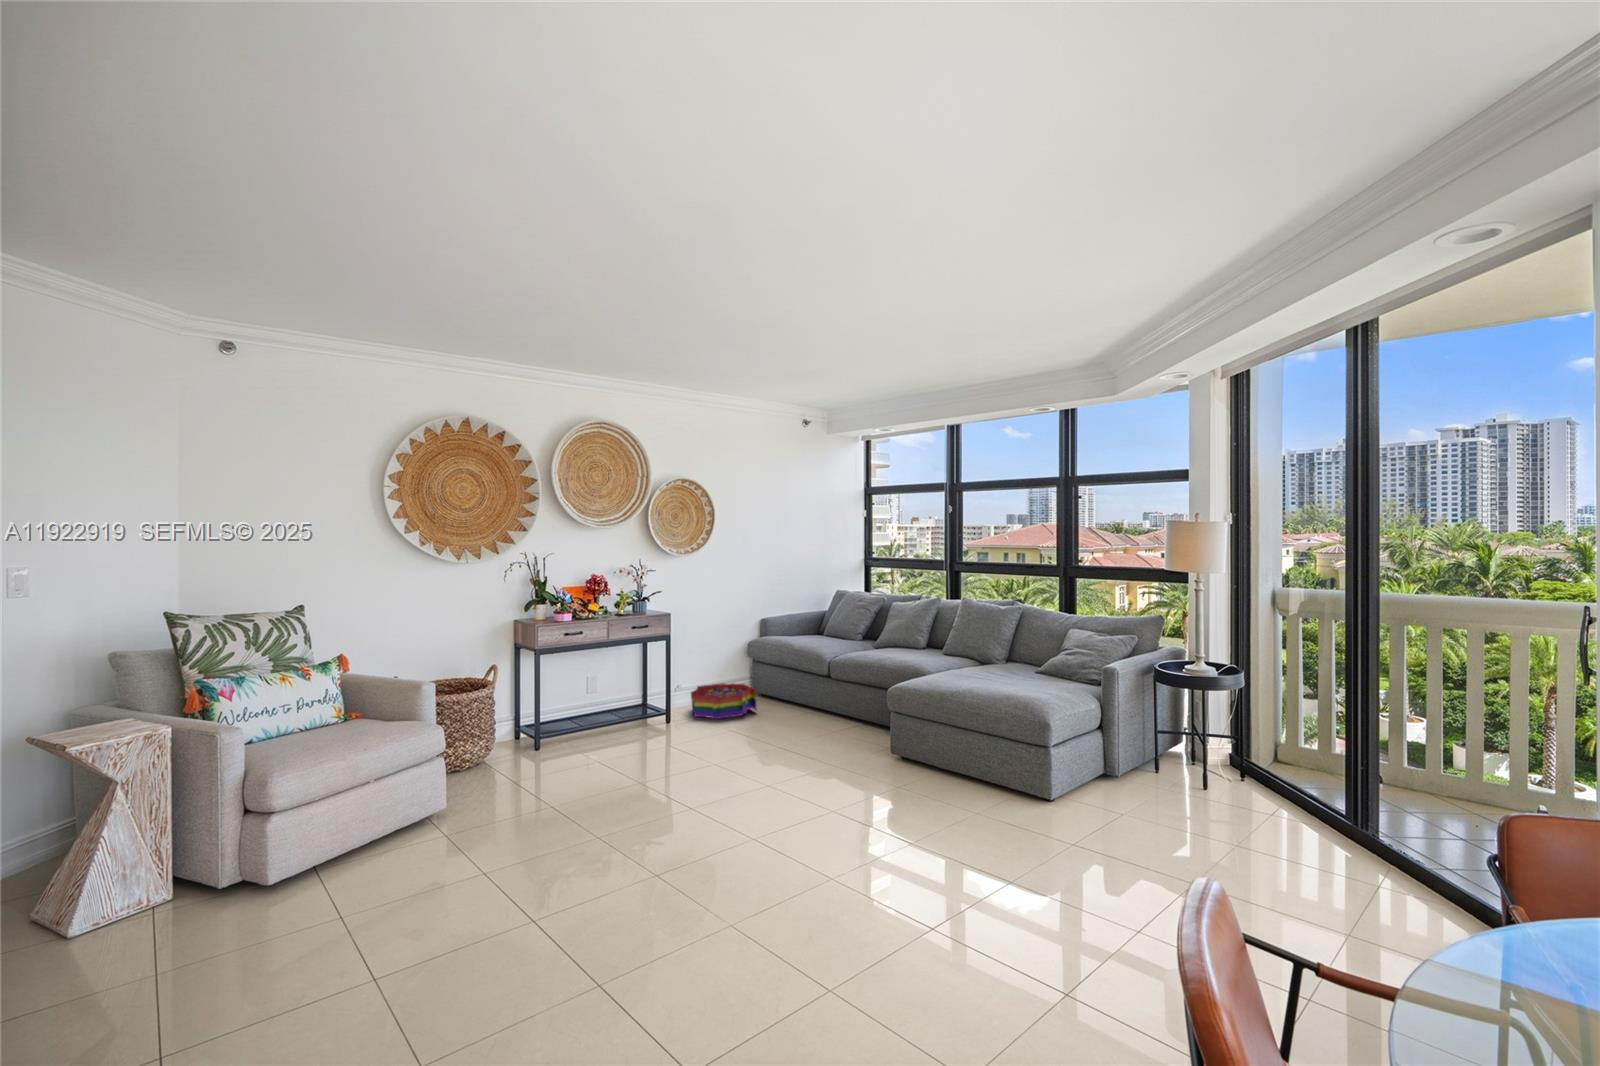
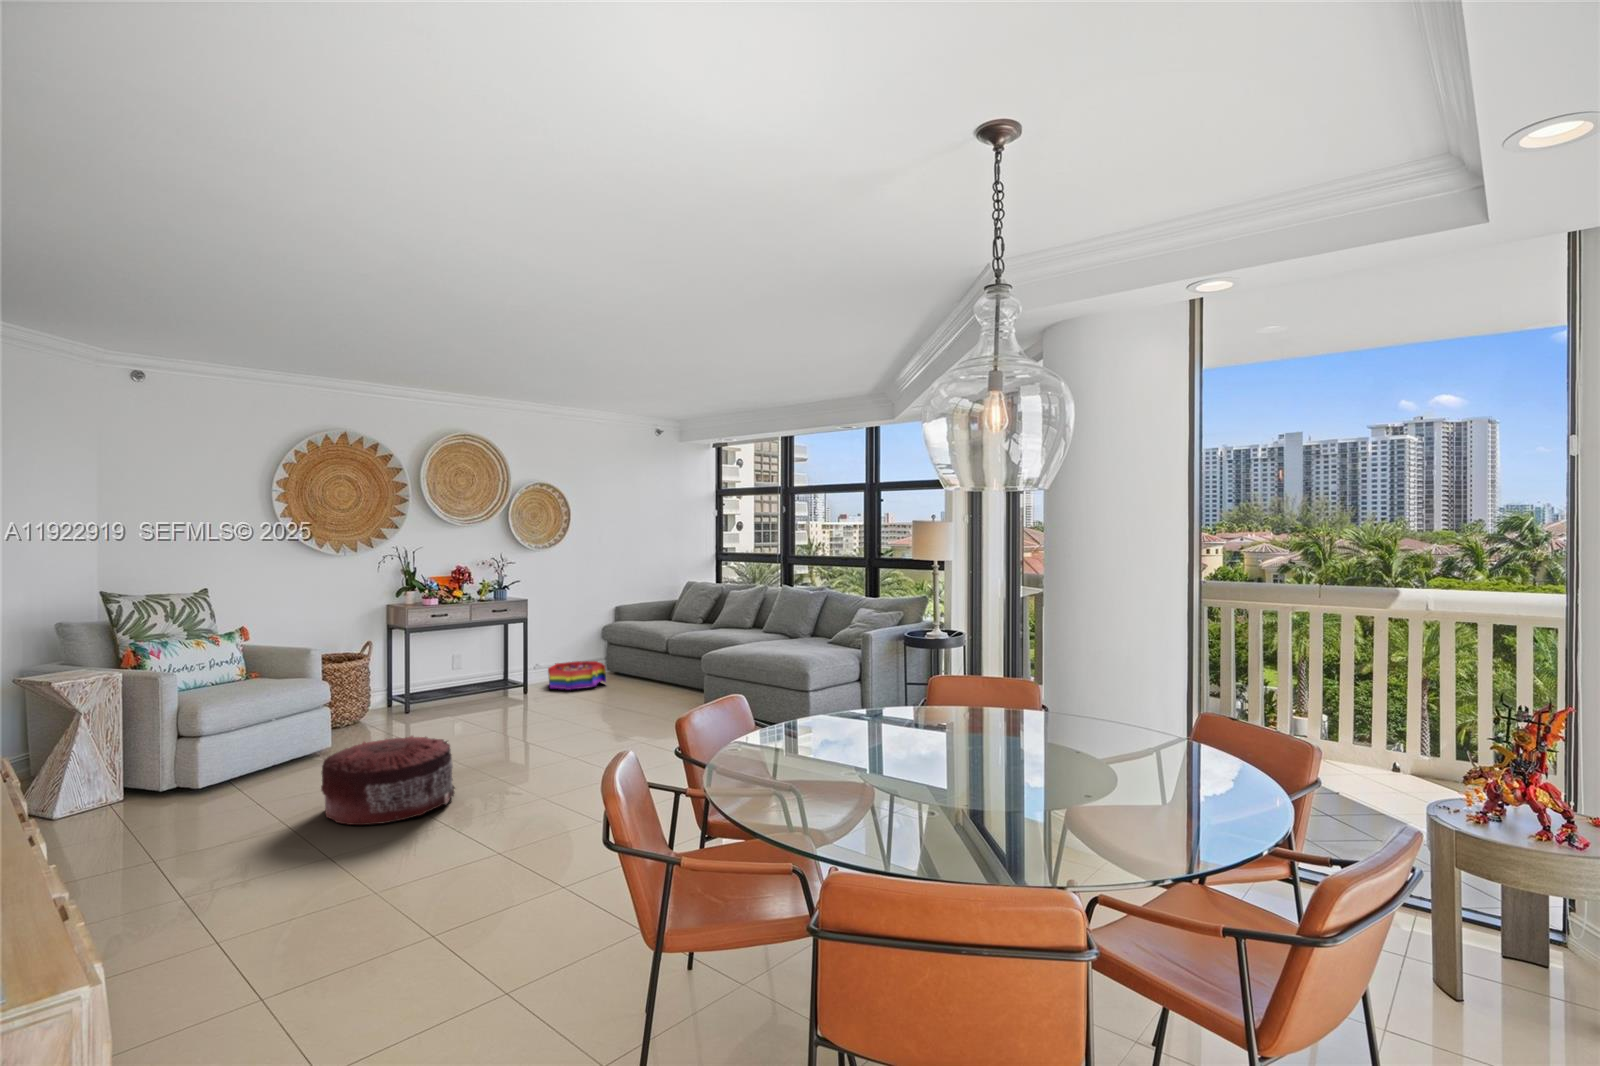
pouf: none [424,816,609,976] -> present [321,736,455,825]

